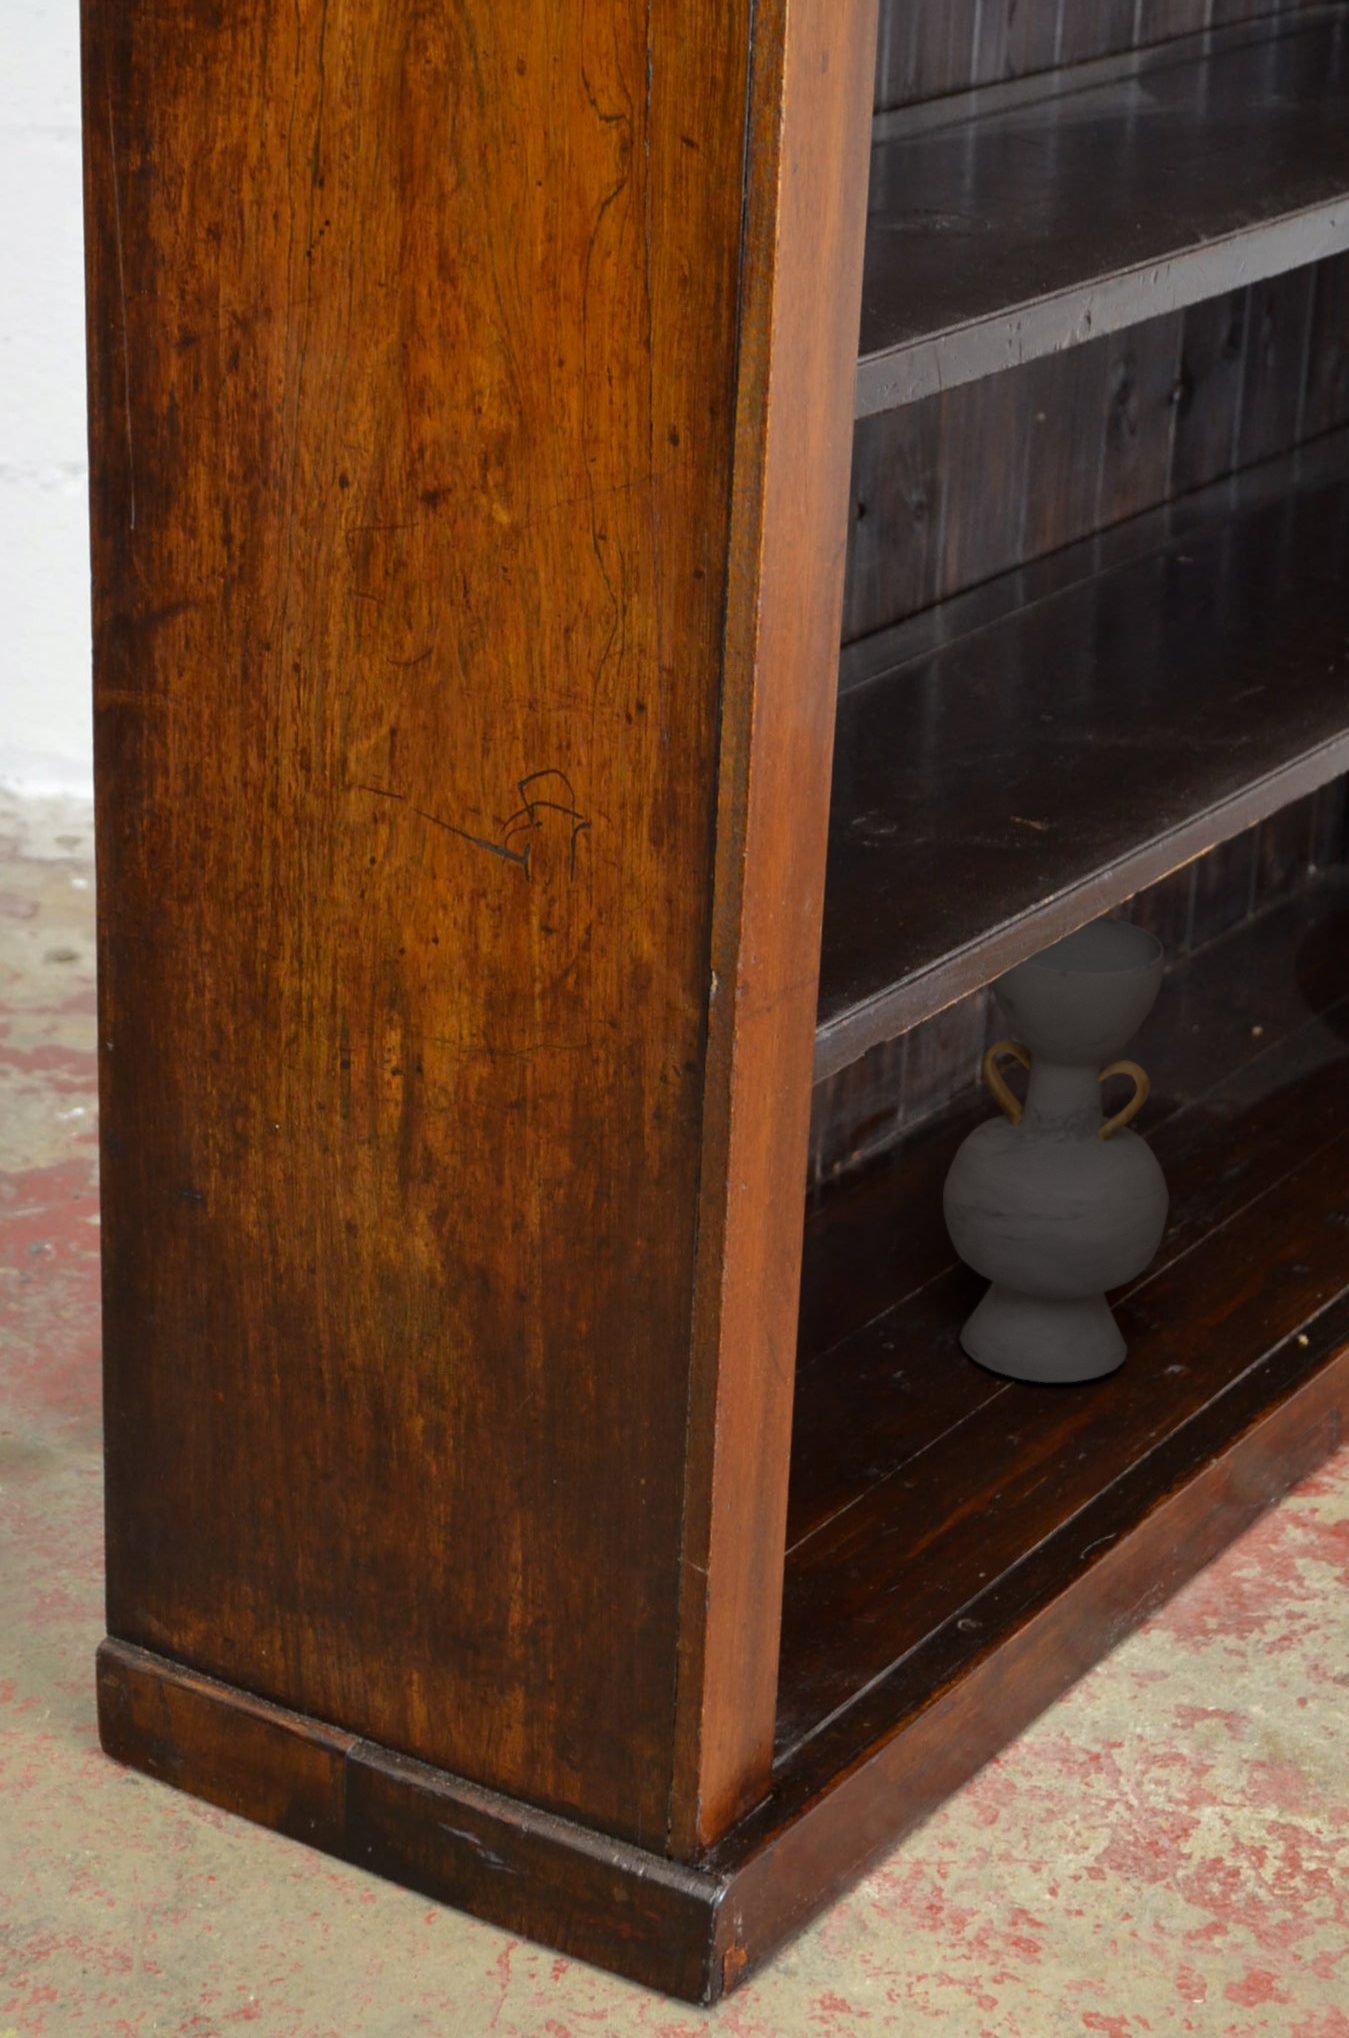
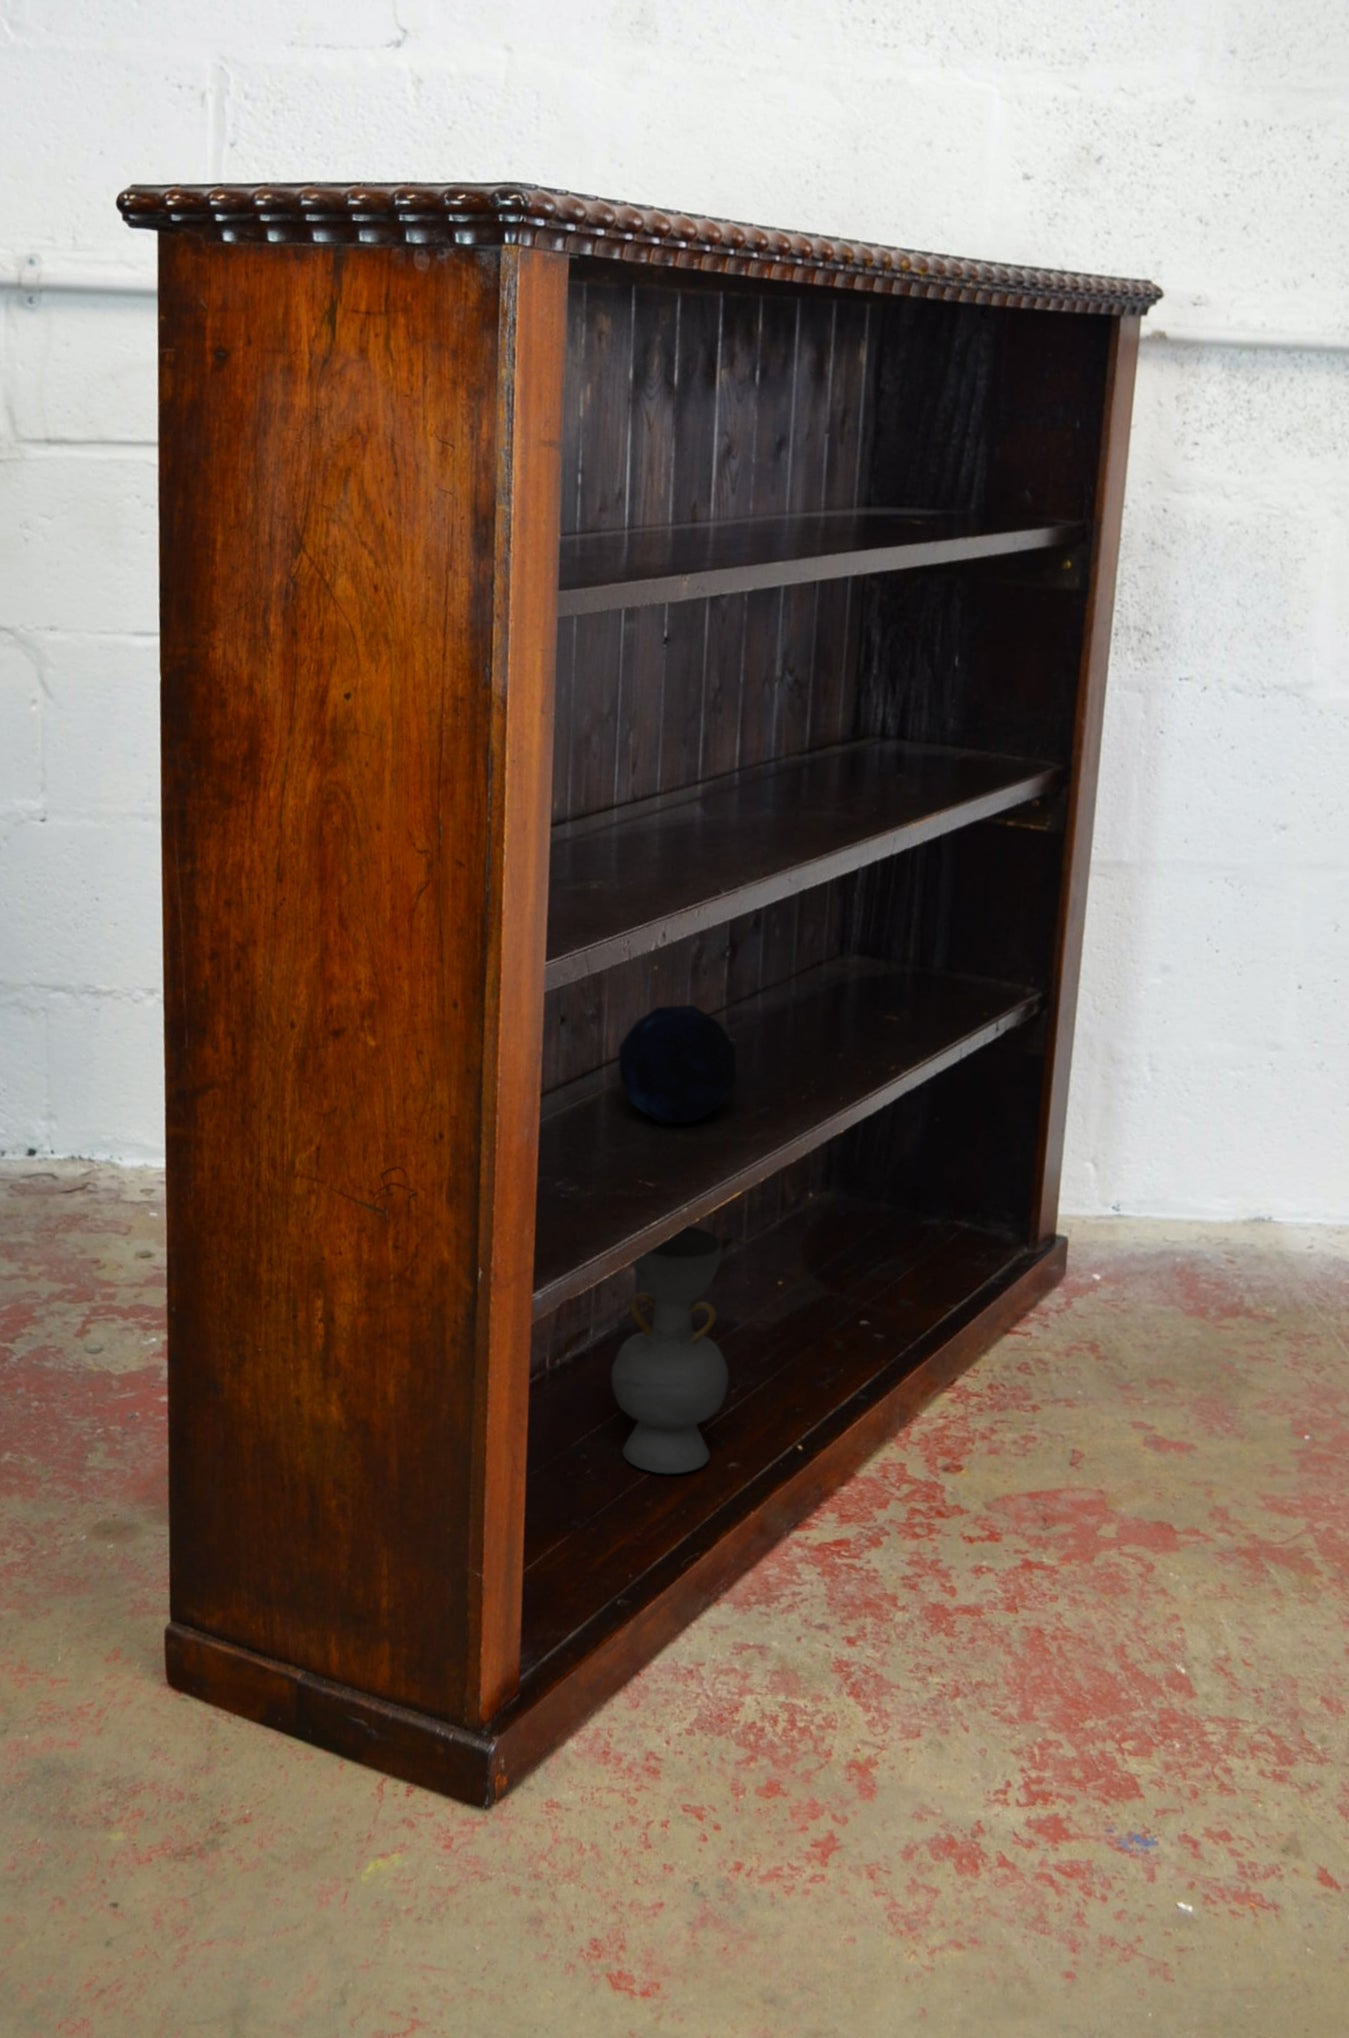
decorative orb: none [969,484,1201,715] -> present [619,1005,736,1123]

